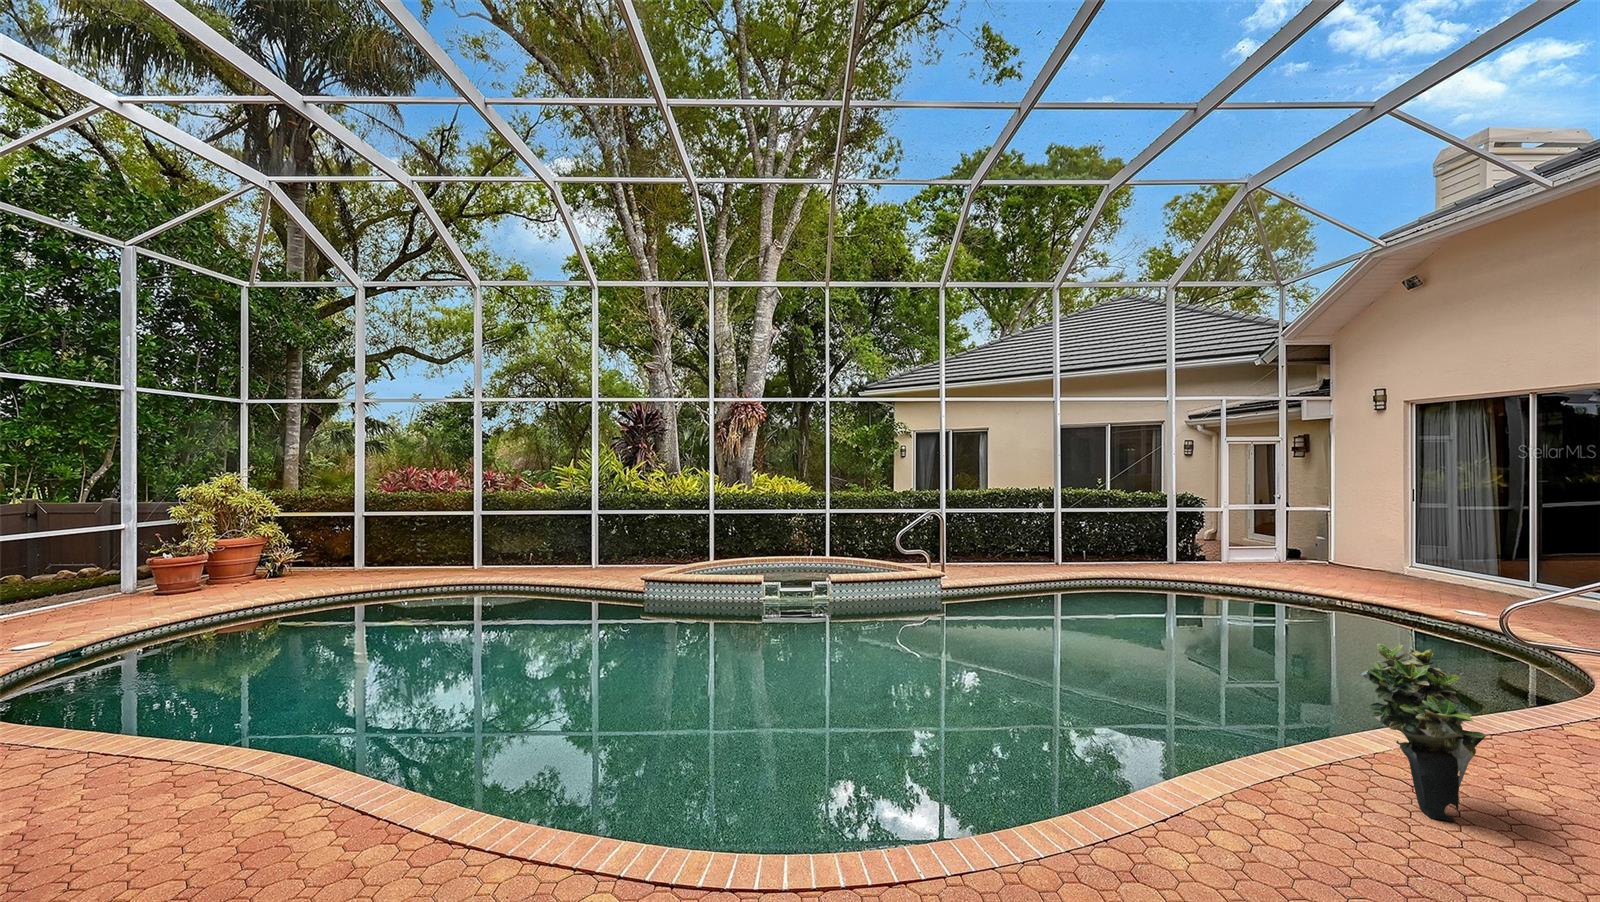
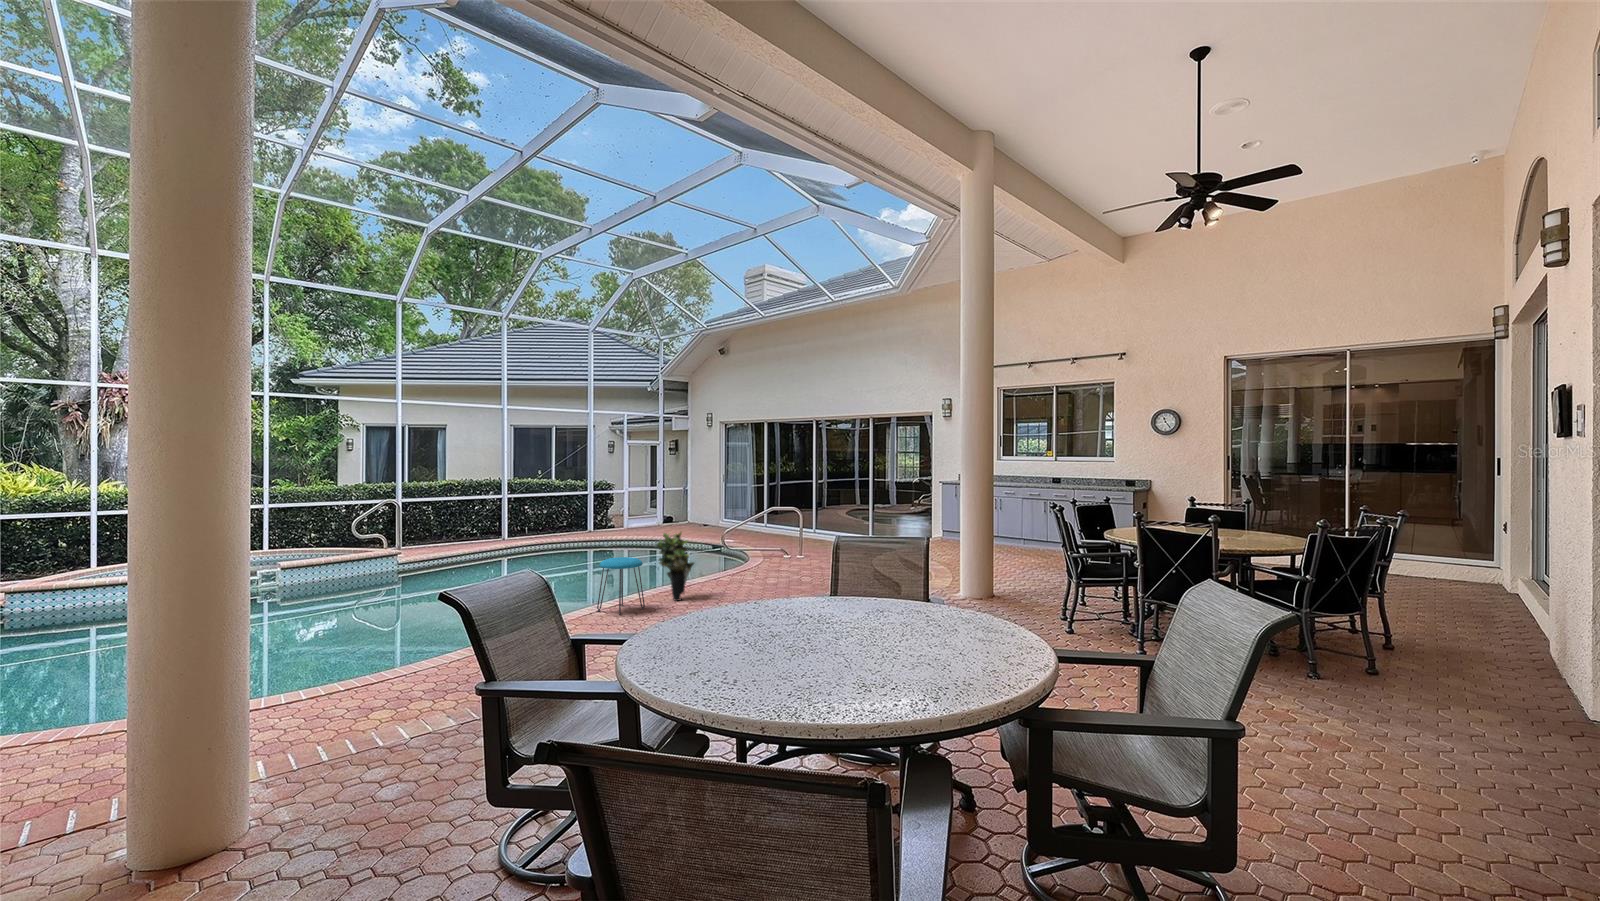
stool: none [1225,693,1351,840] -> present [597,557,645,615]

